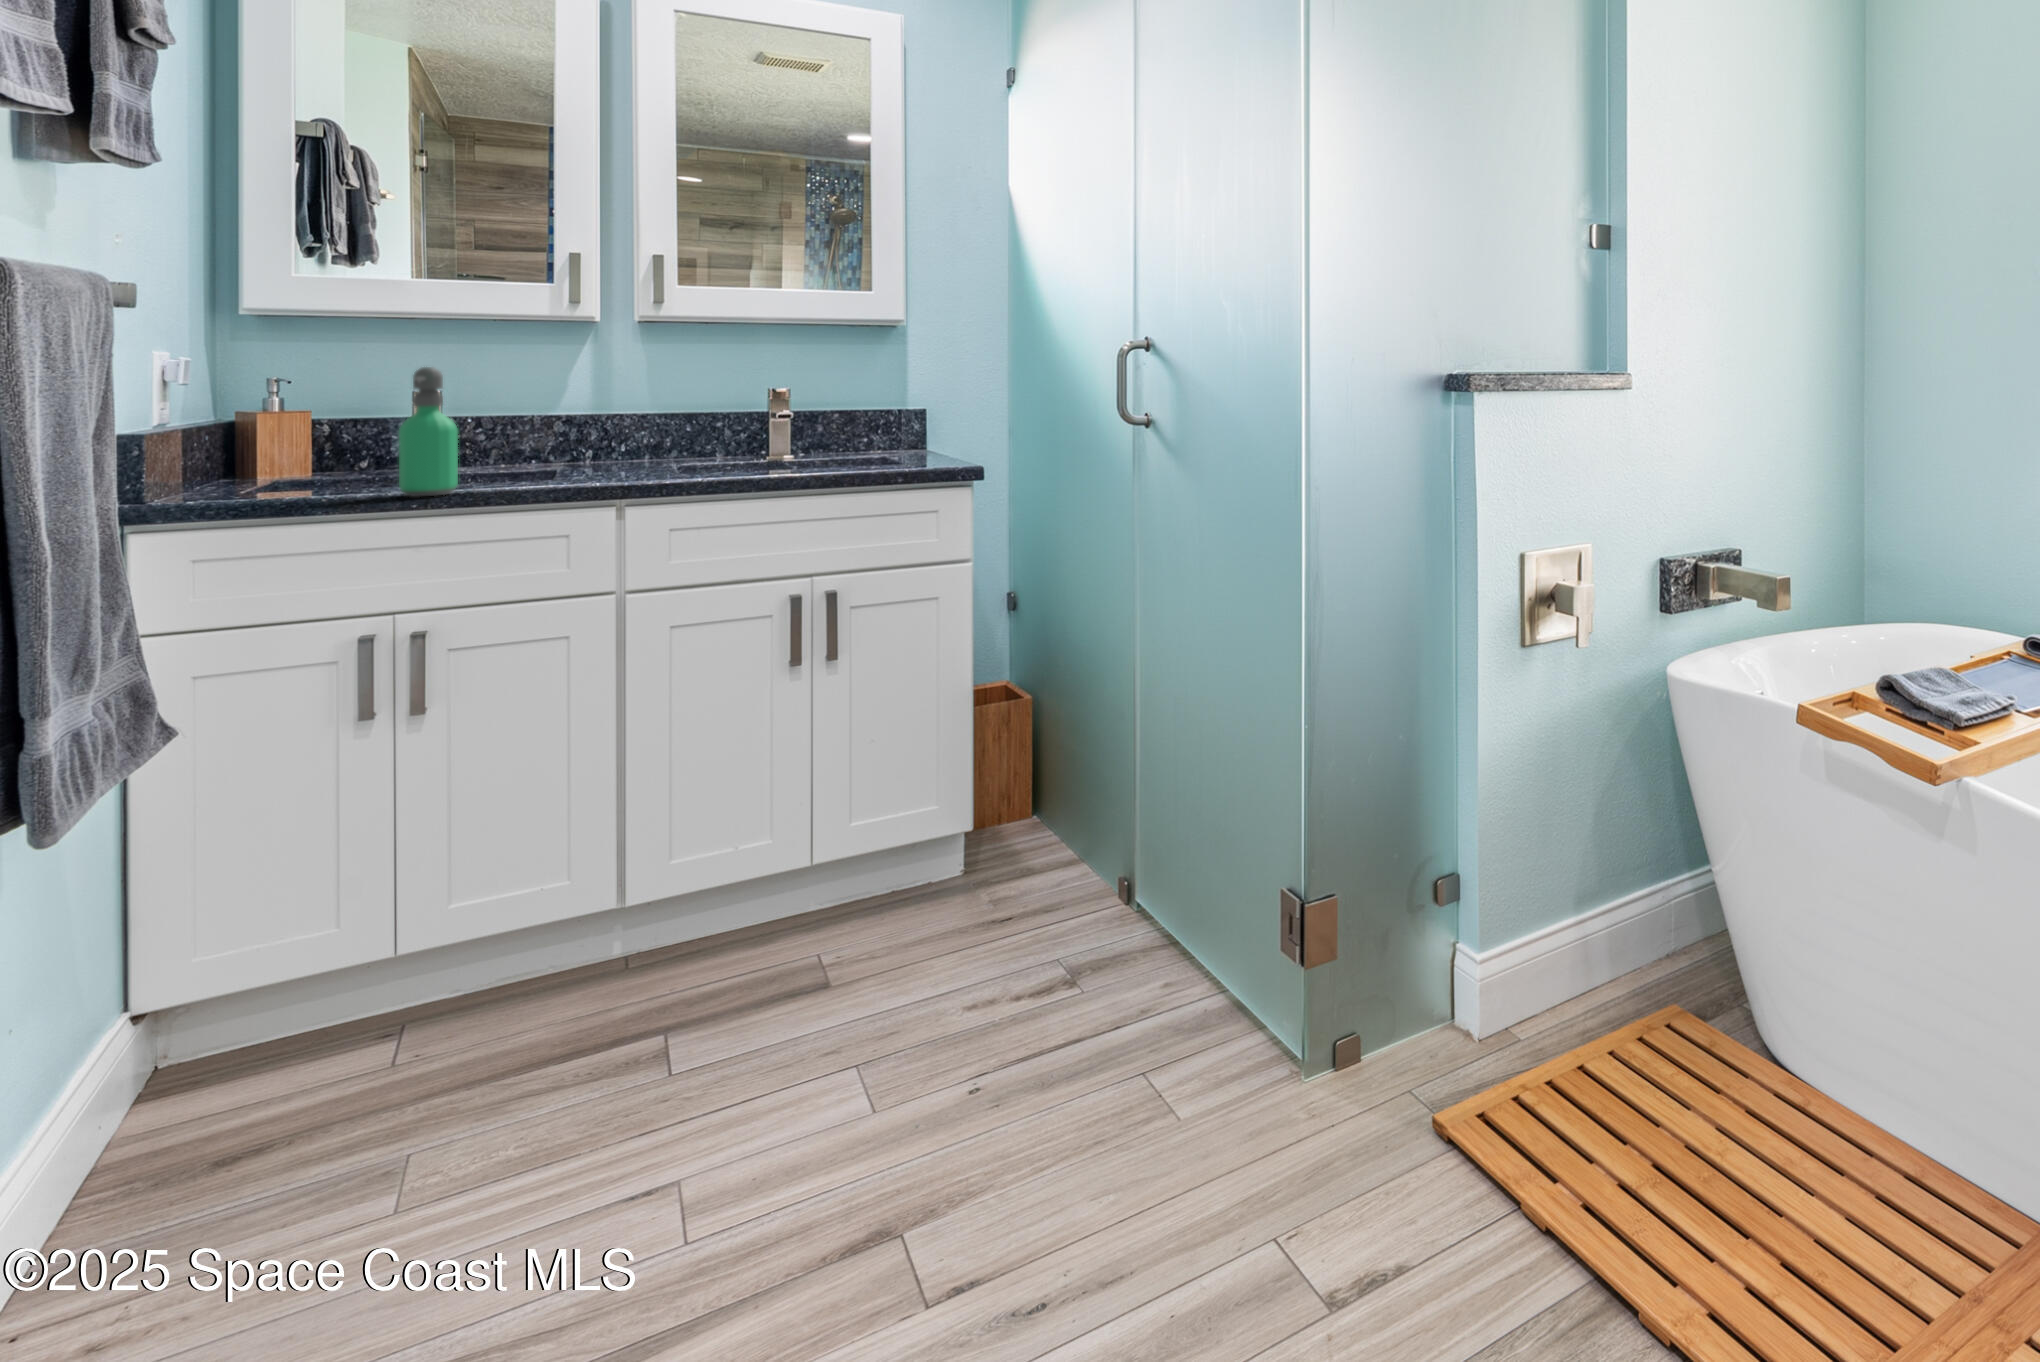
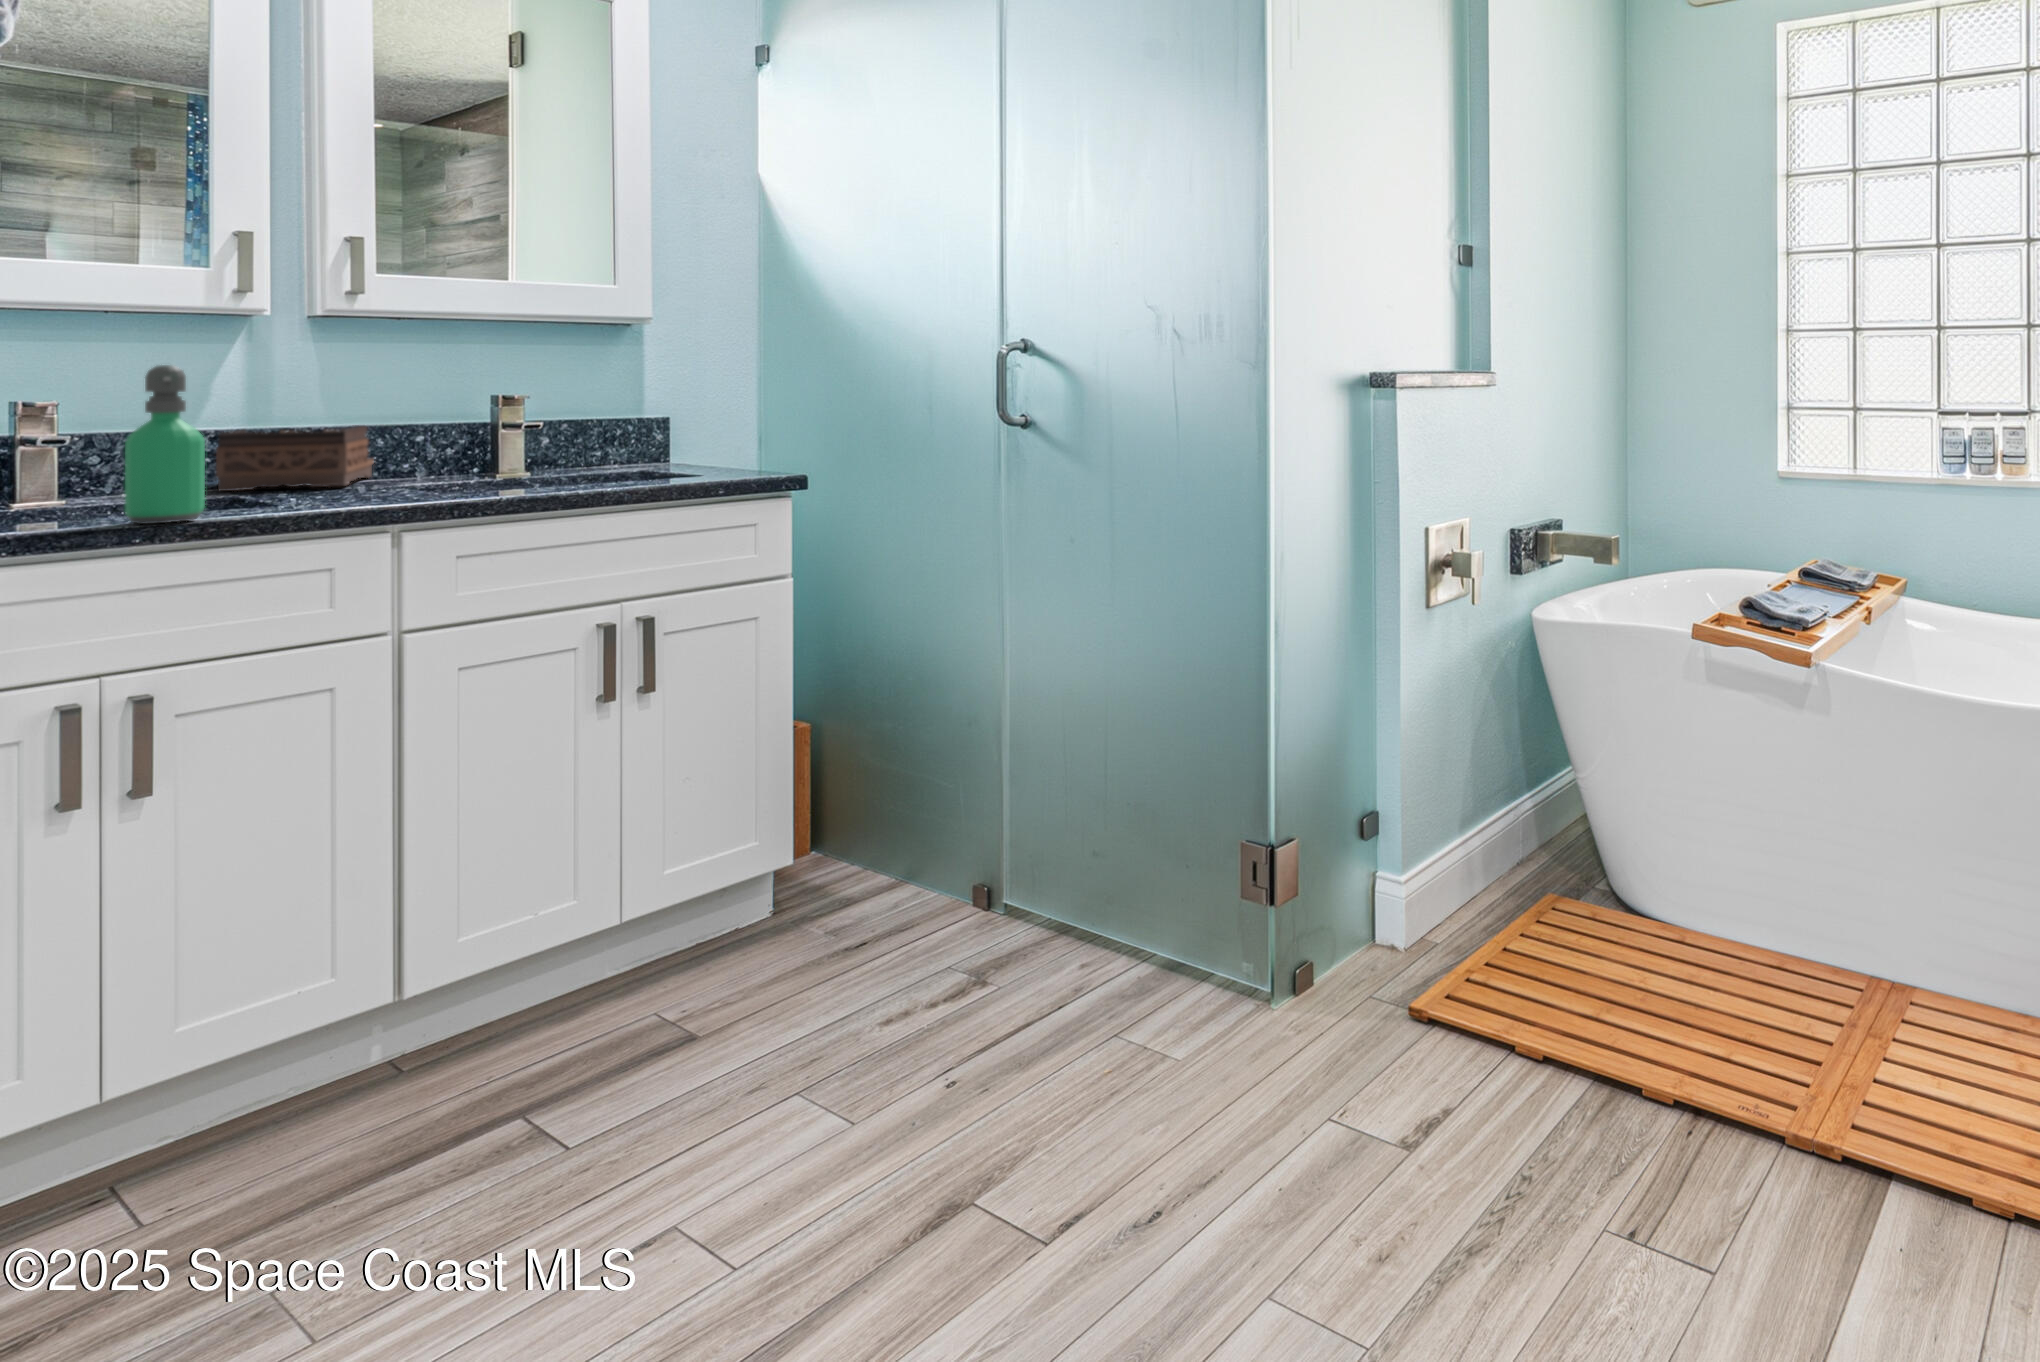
tissue box: none [551,413,692,466] -> present [216,426,374,491]

